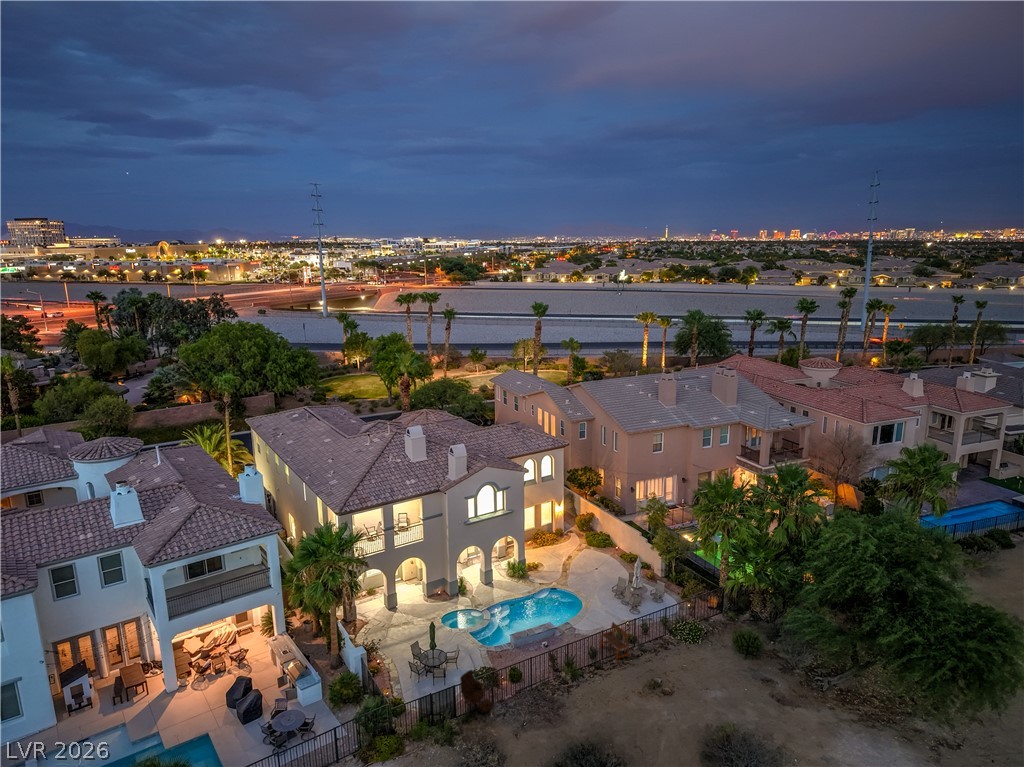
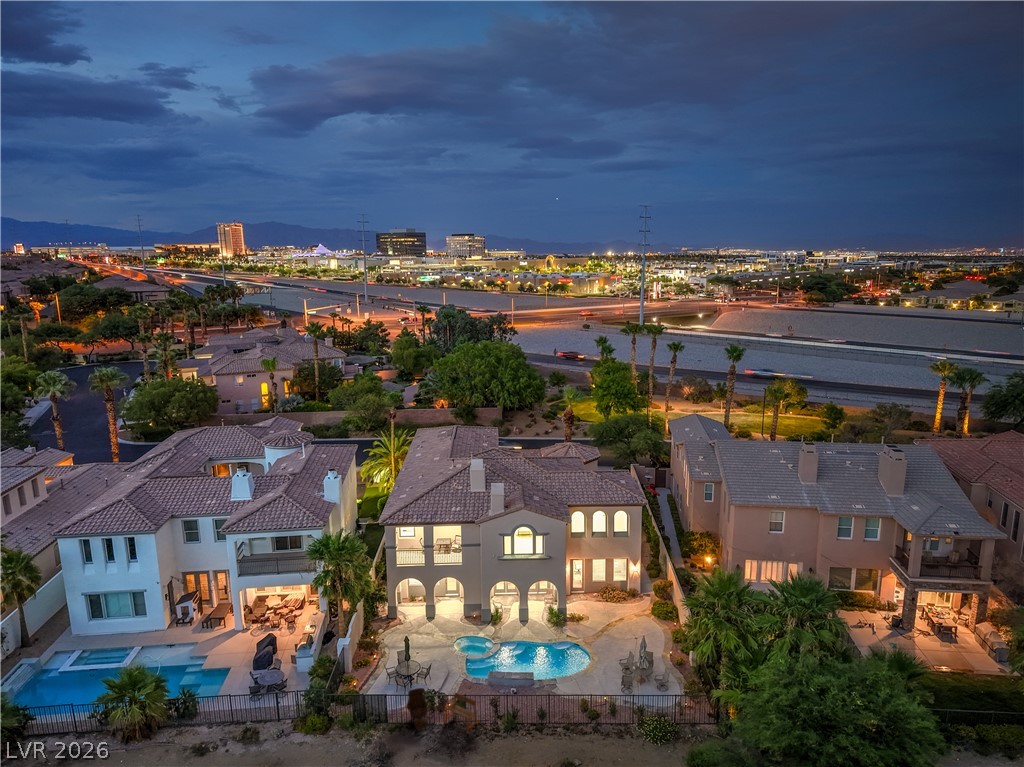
bench: present [600,622,629,662] -> present [445,693,477,734]

